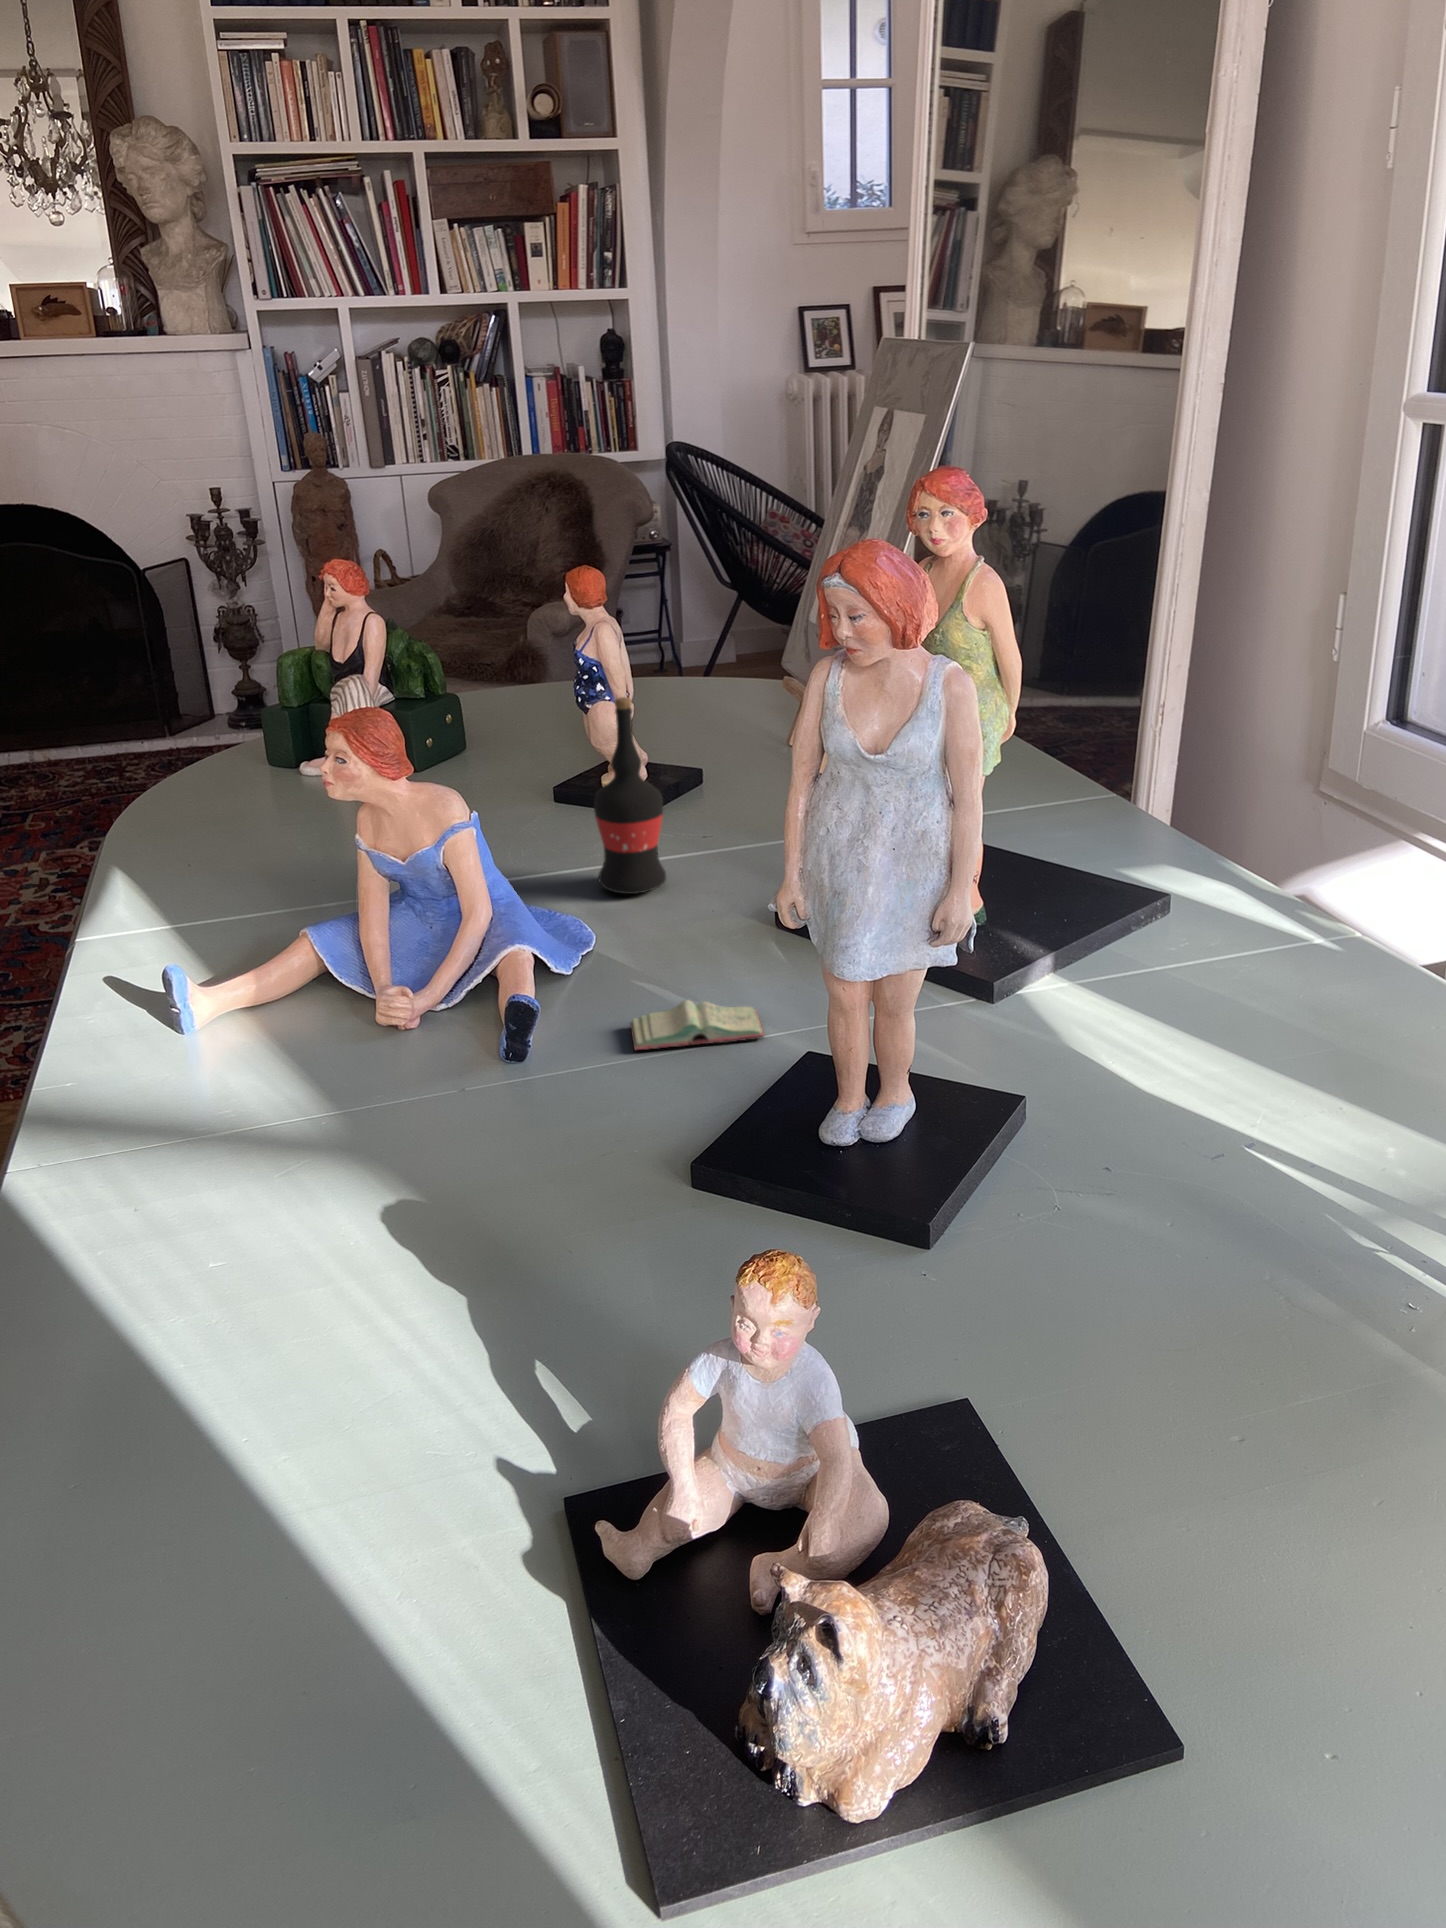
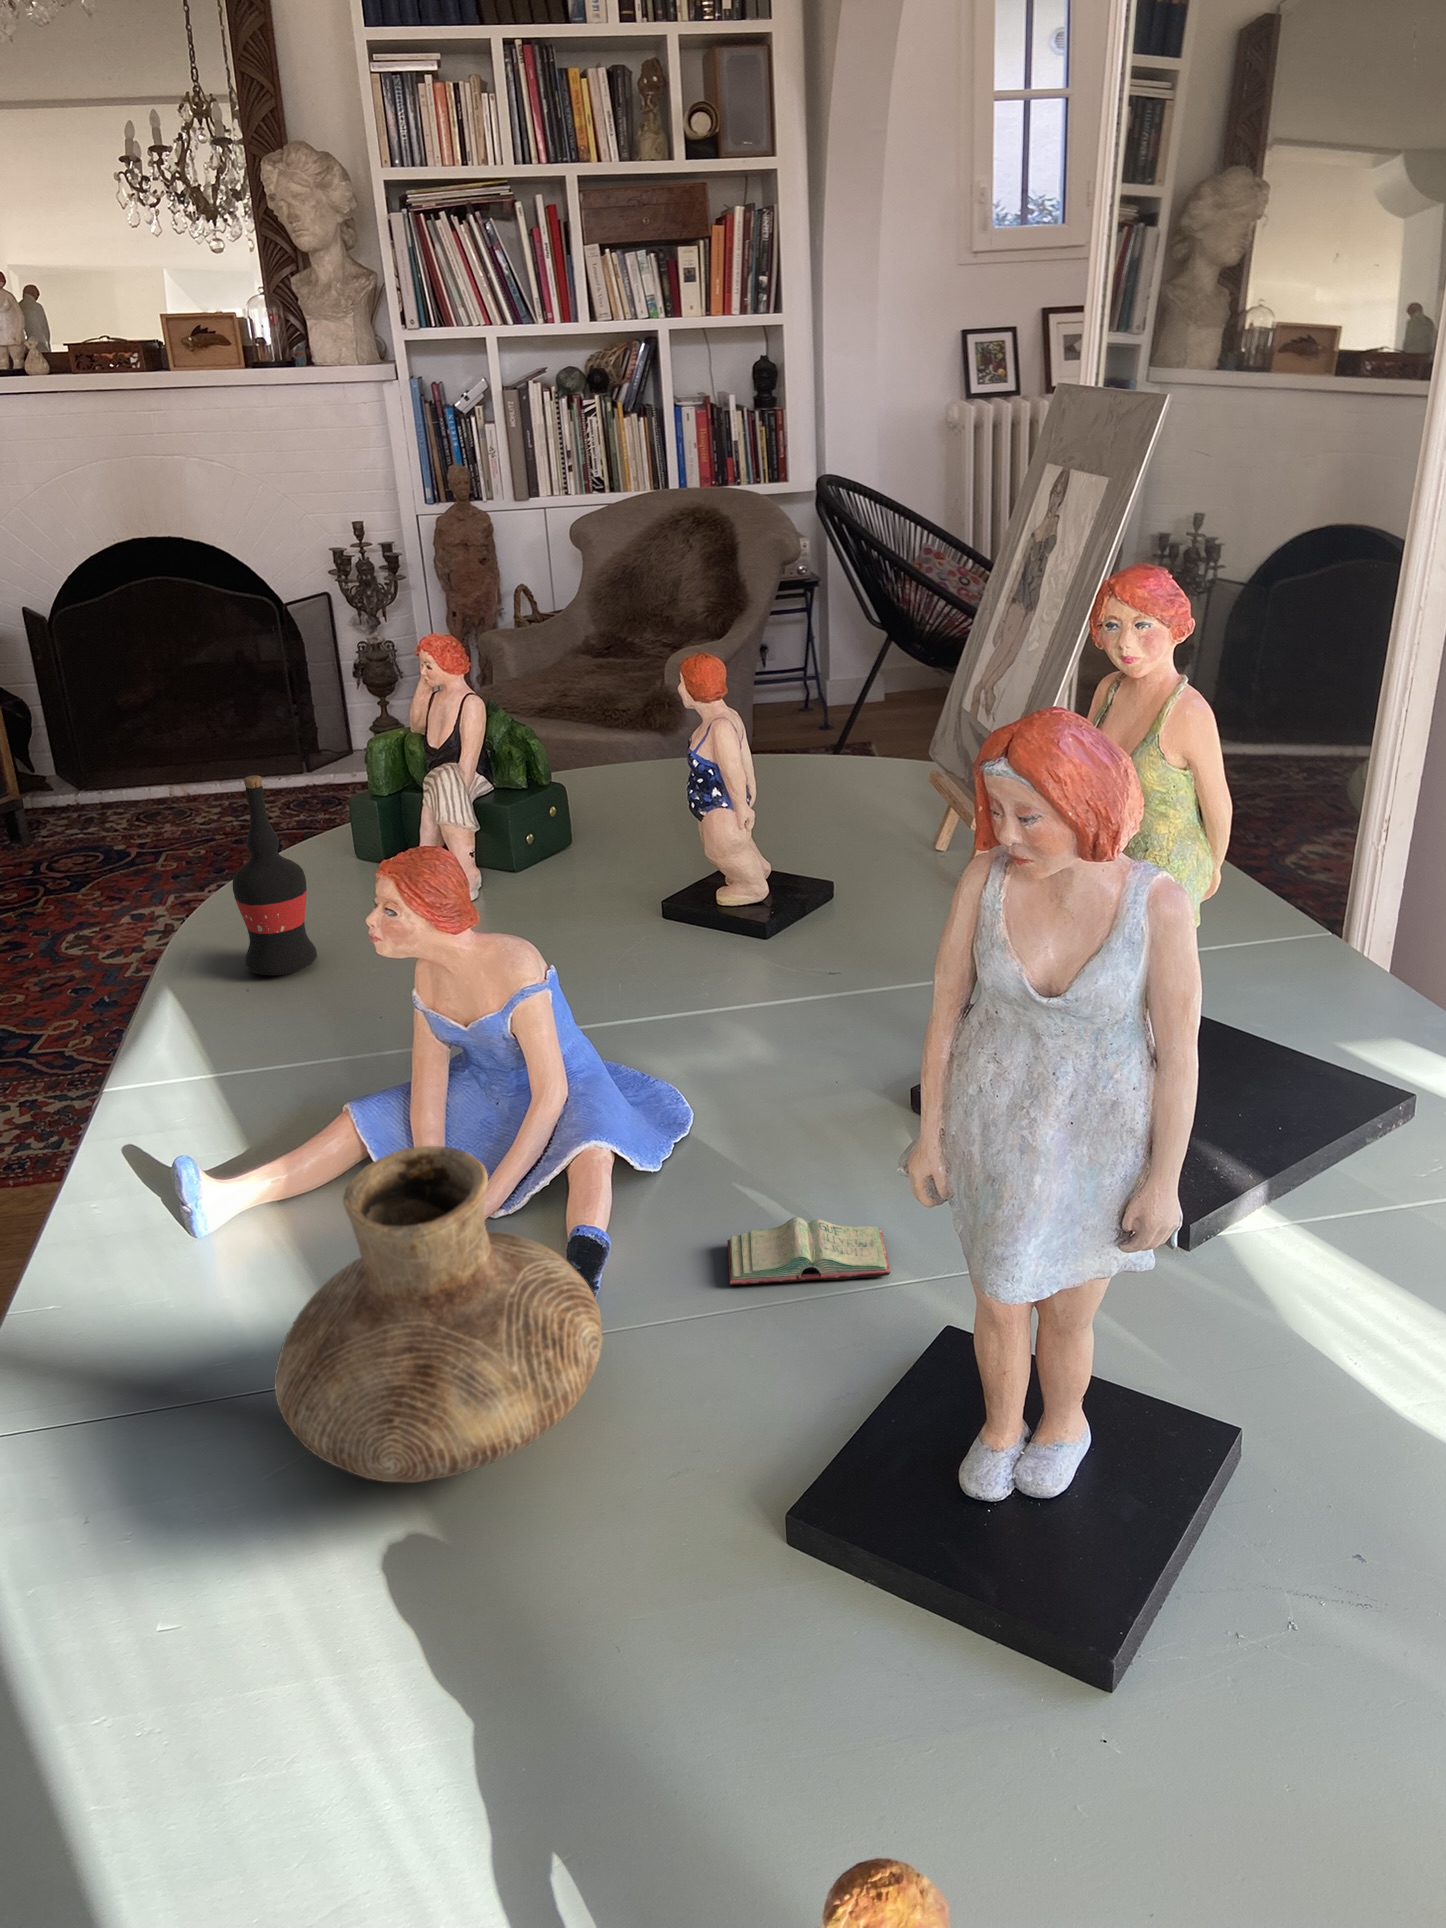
wine bottle: present [594,697,666,894] -> present [233,776,317,975]
vase: none [275,917,539,1171] -> present [274,1146,603,1482]

